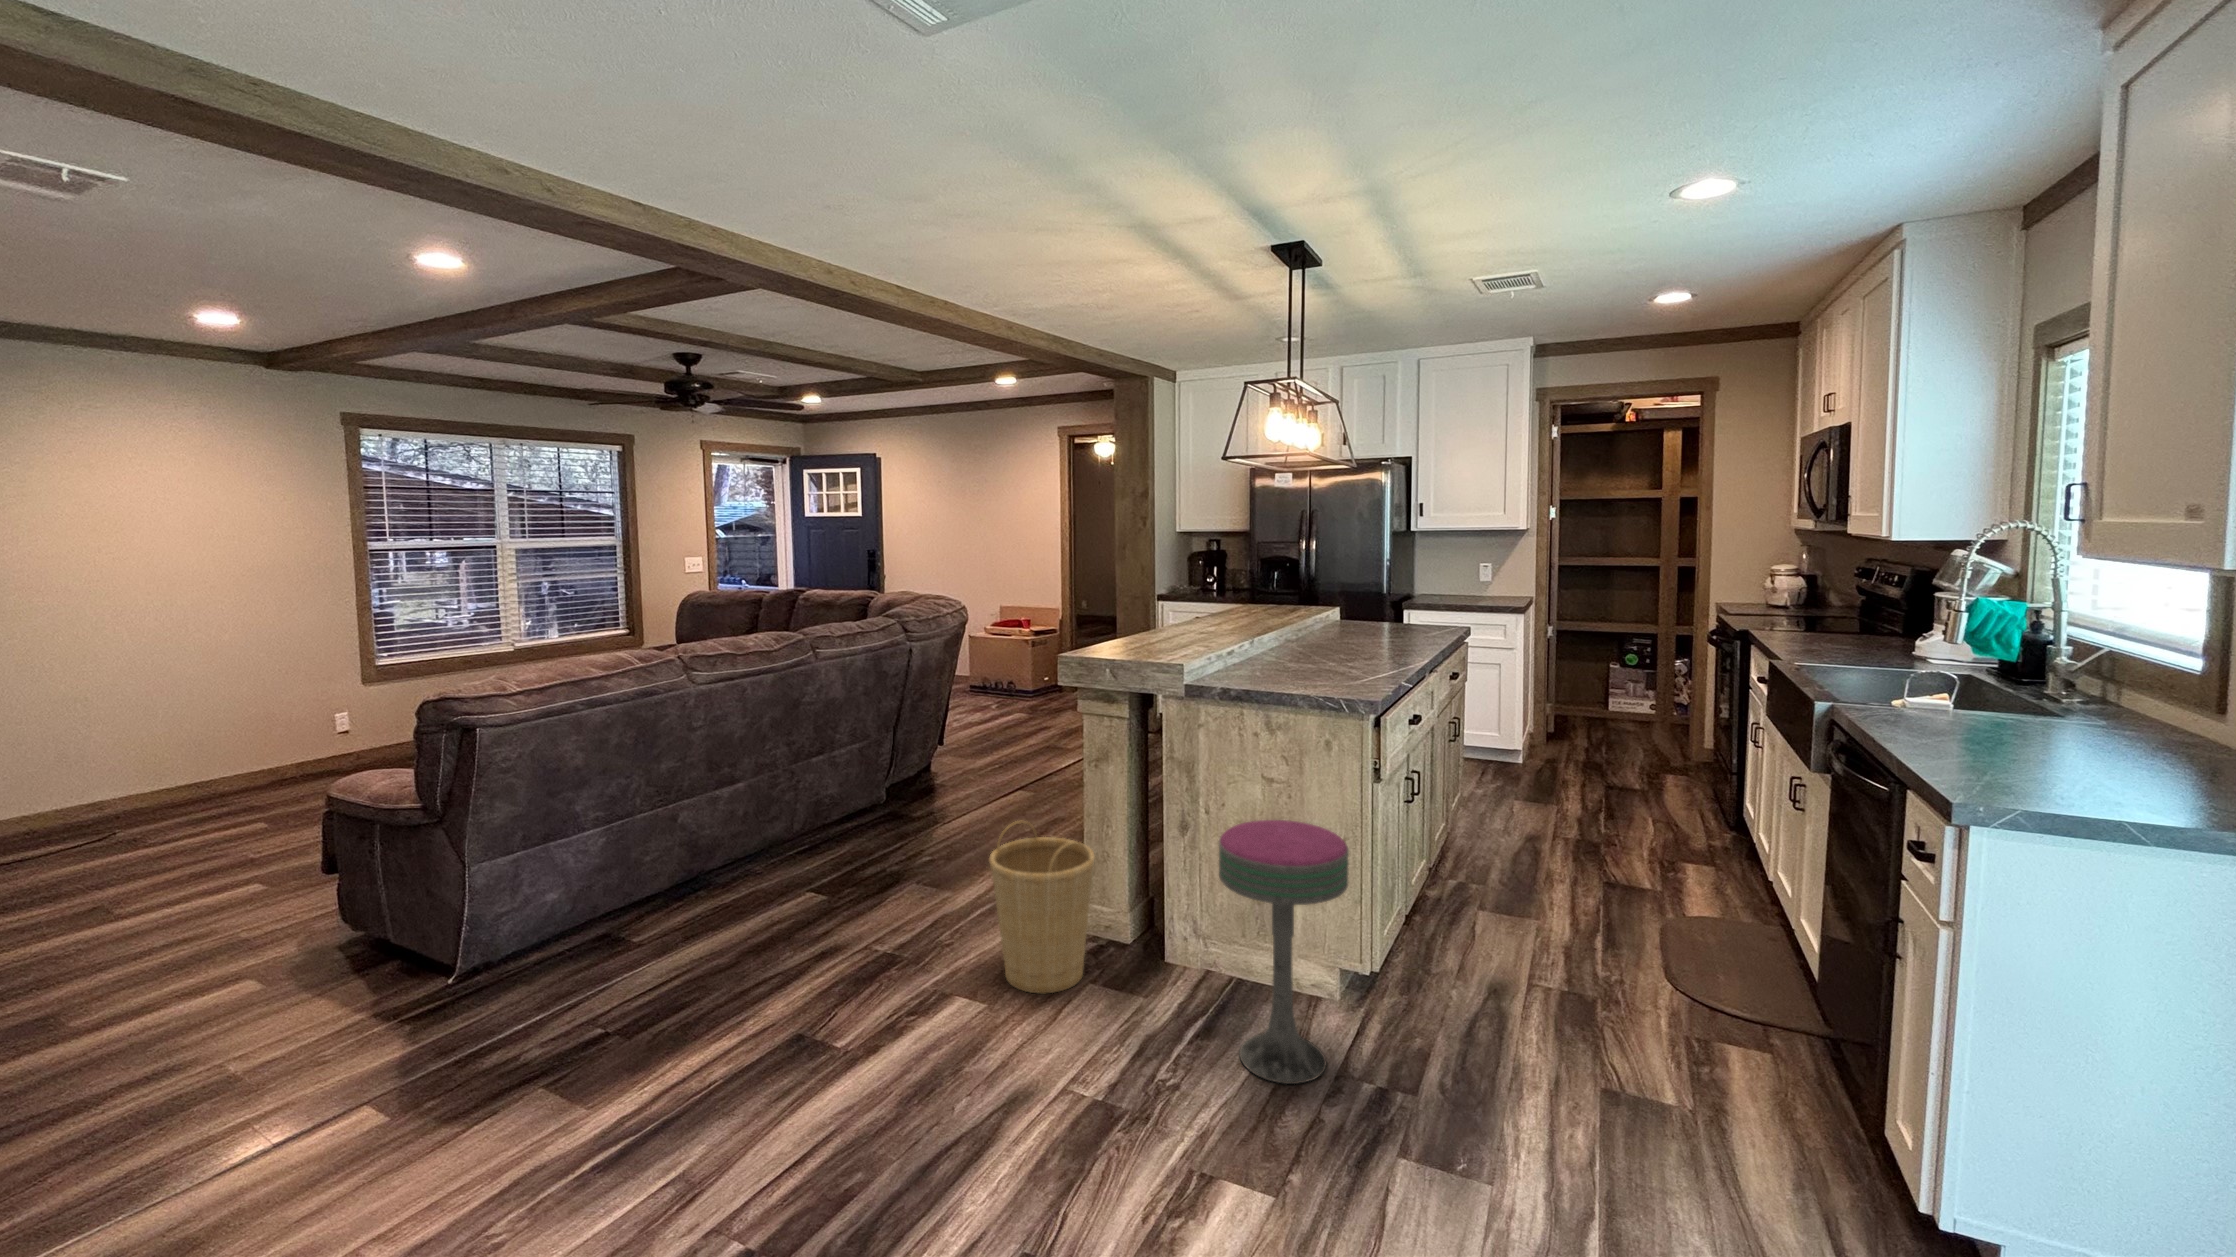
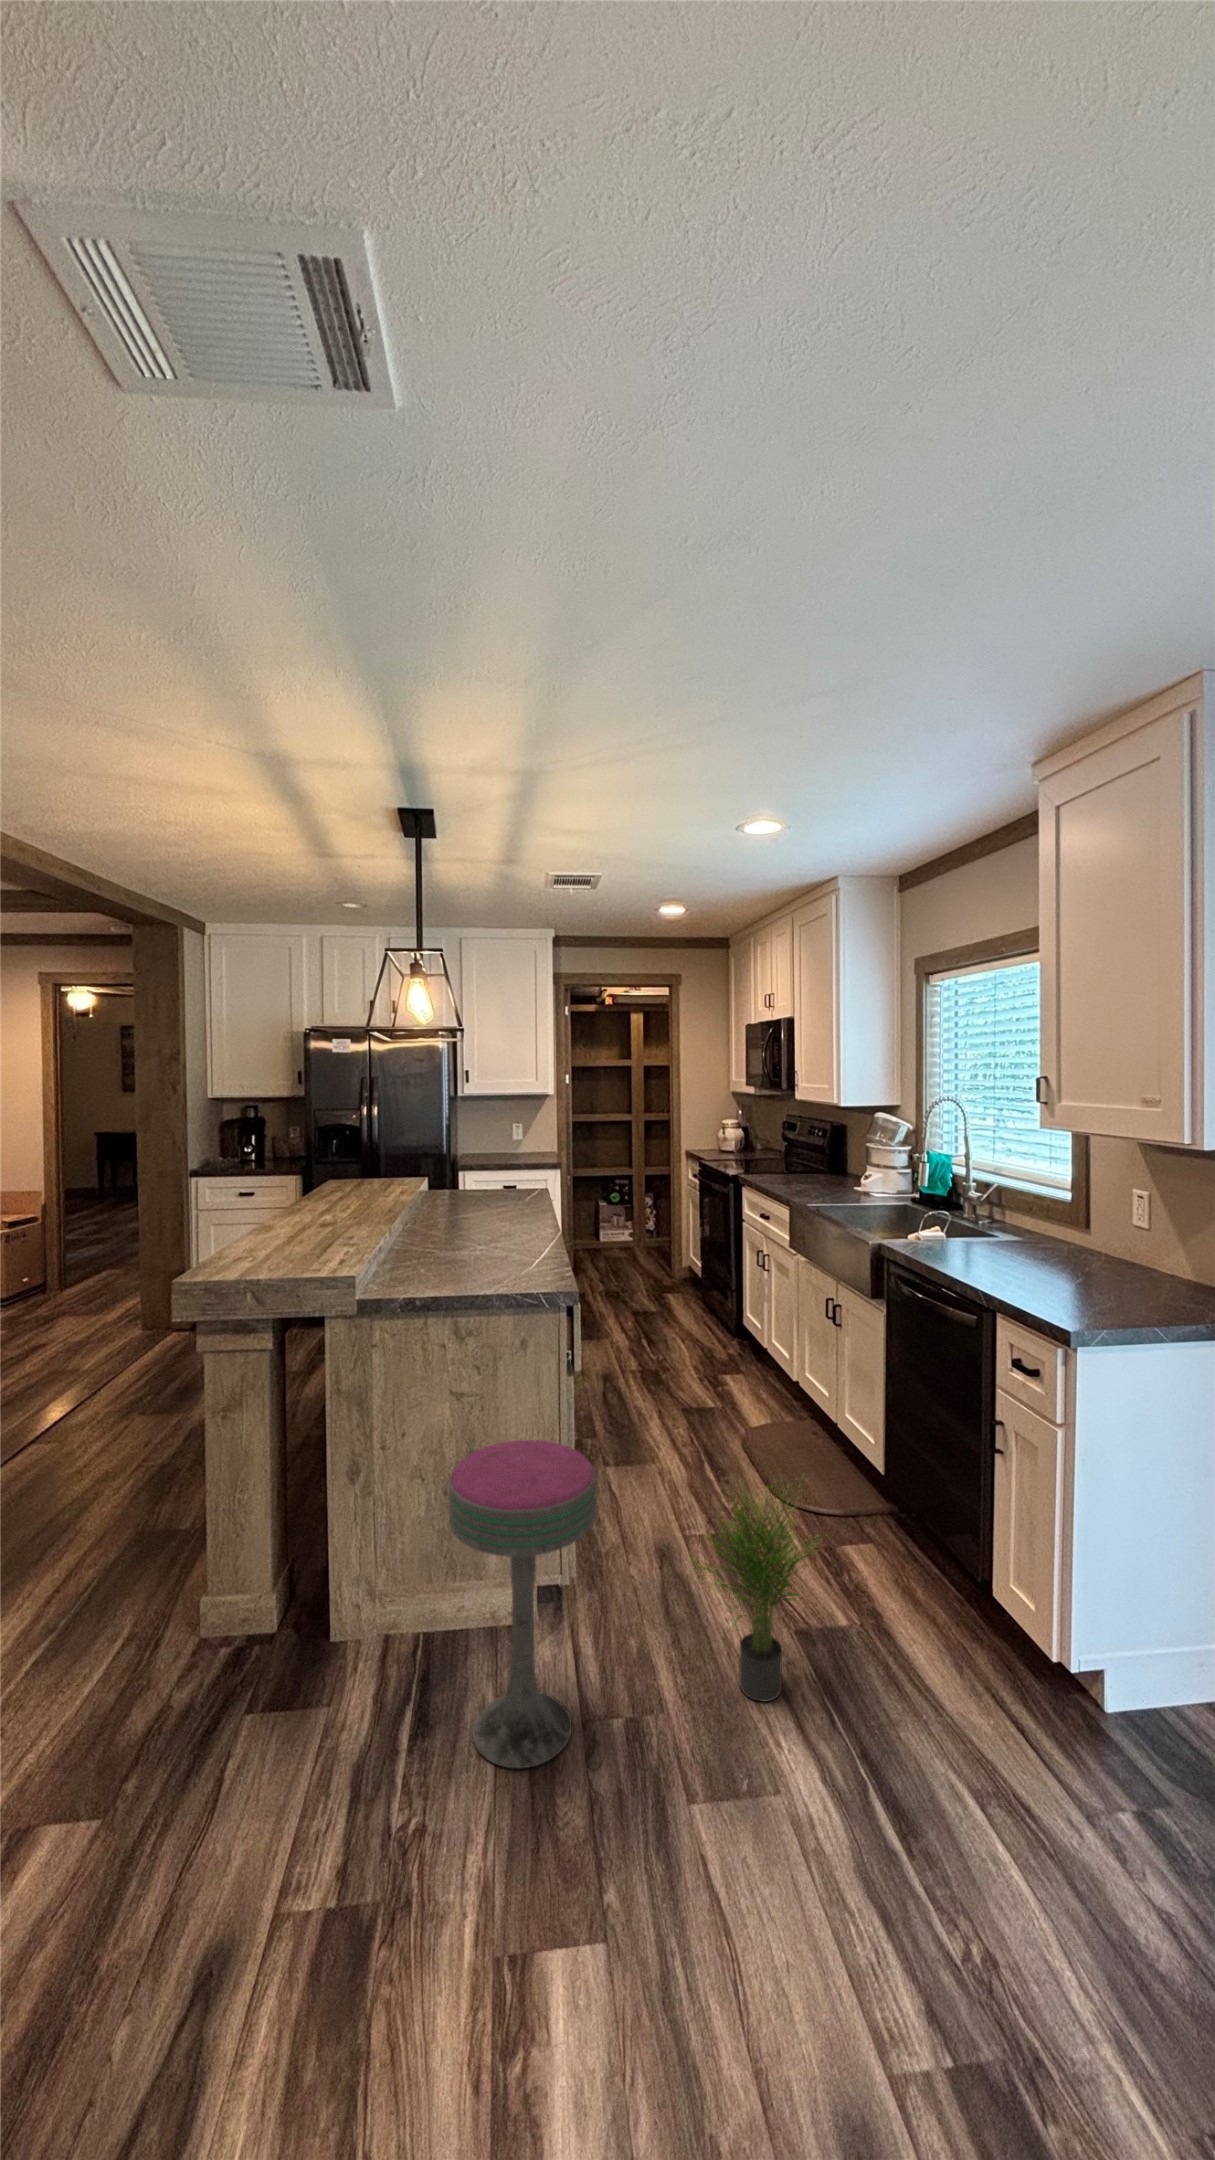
basket: present [989,821,1095,993] -> none [82,1518,247,1776]
potted plant: none [1433,897,1609,1126] -> present [693,1478,826,1702]

